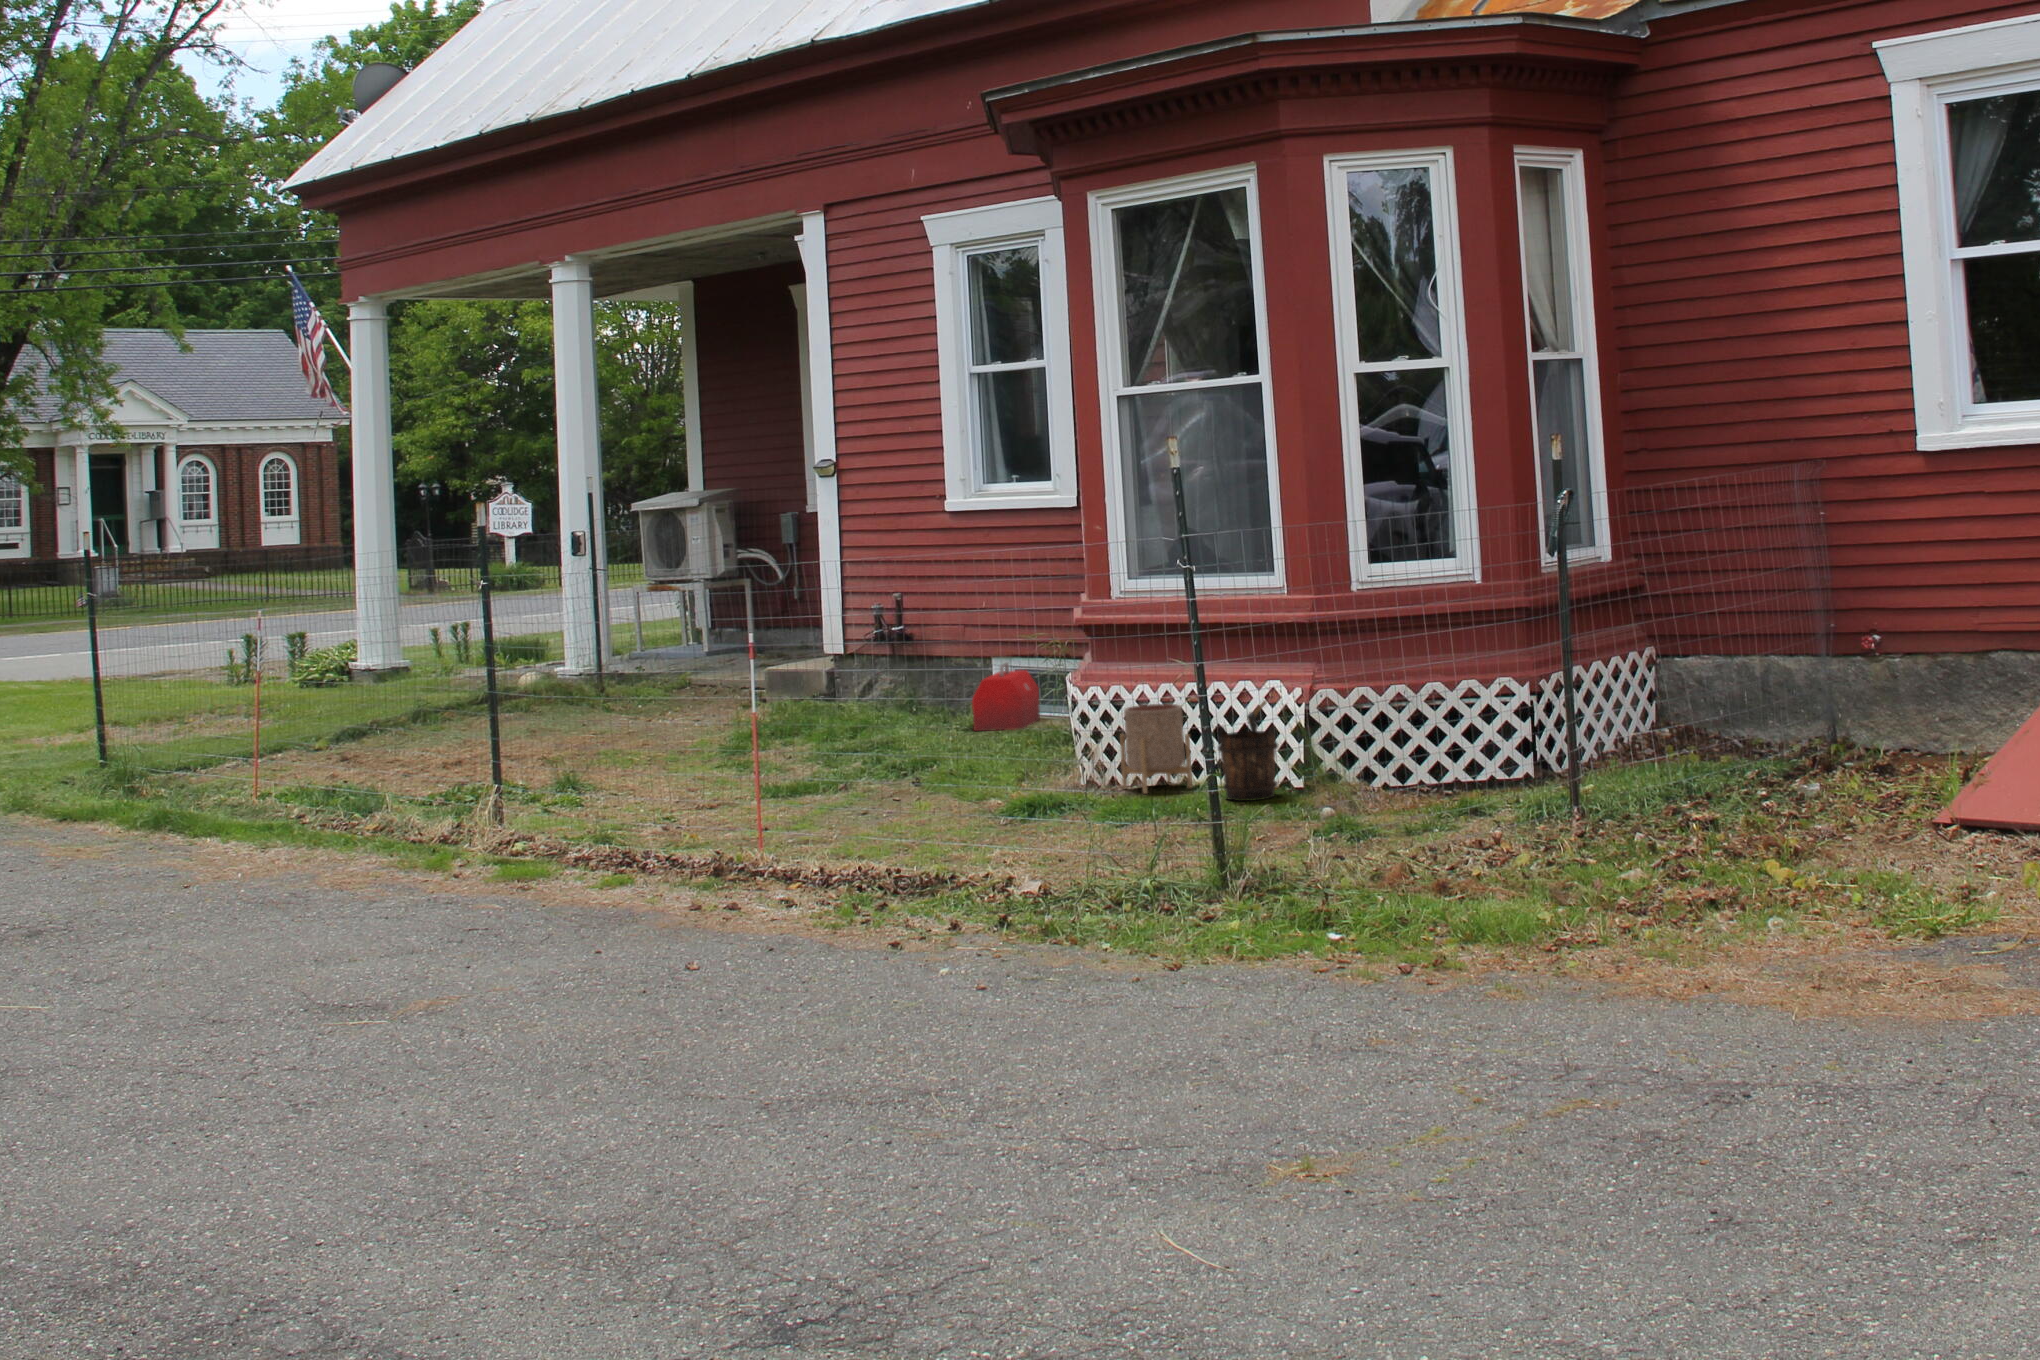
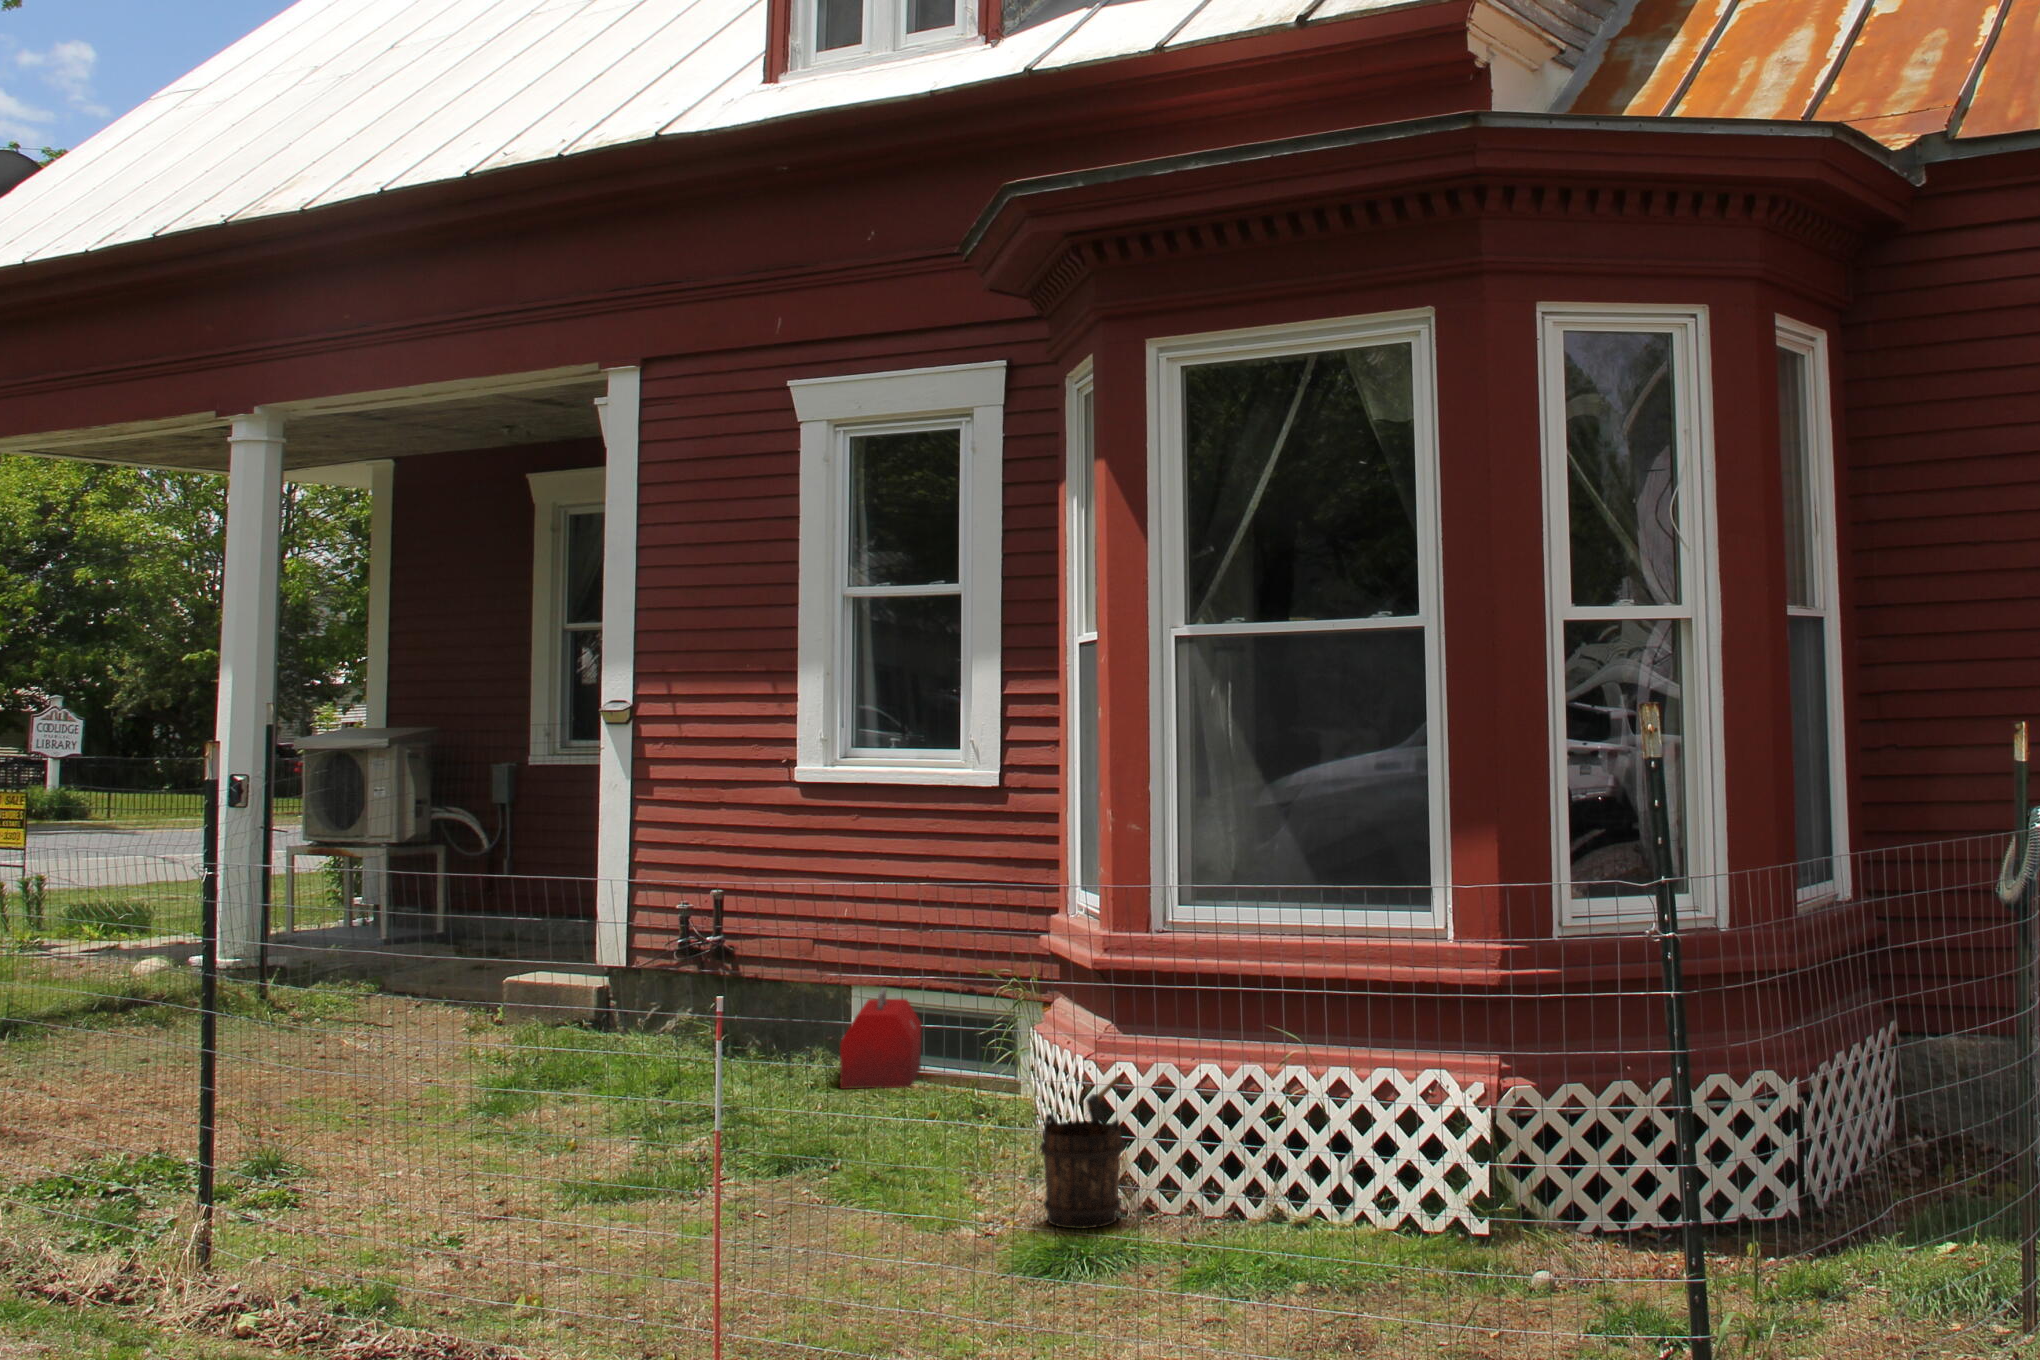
bucket: present [1218,701,1278,801] -> present [1040,1076,1125,1229]
planter: present [1120,704,1192,794] -> none [1184,1095,1296,1244]

